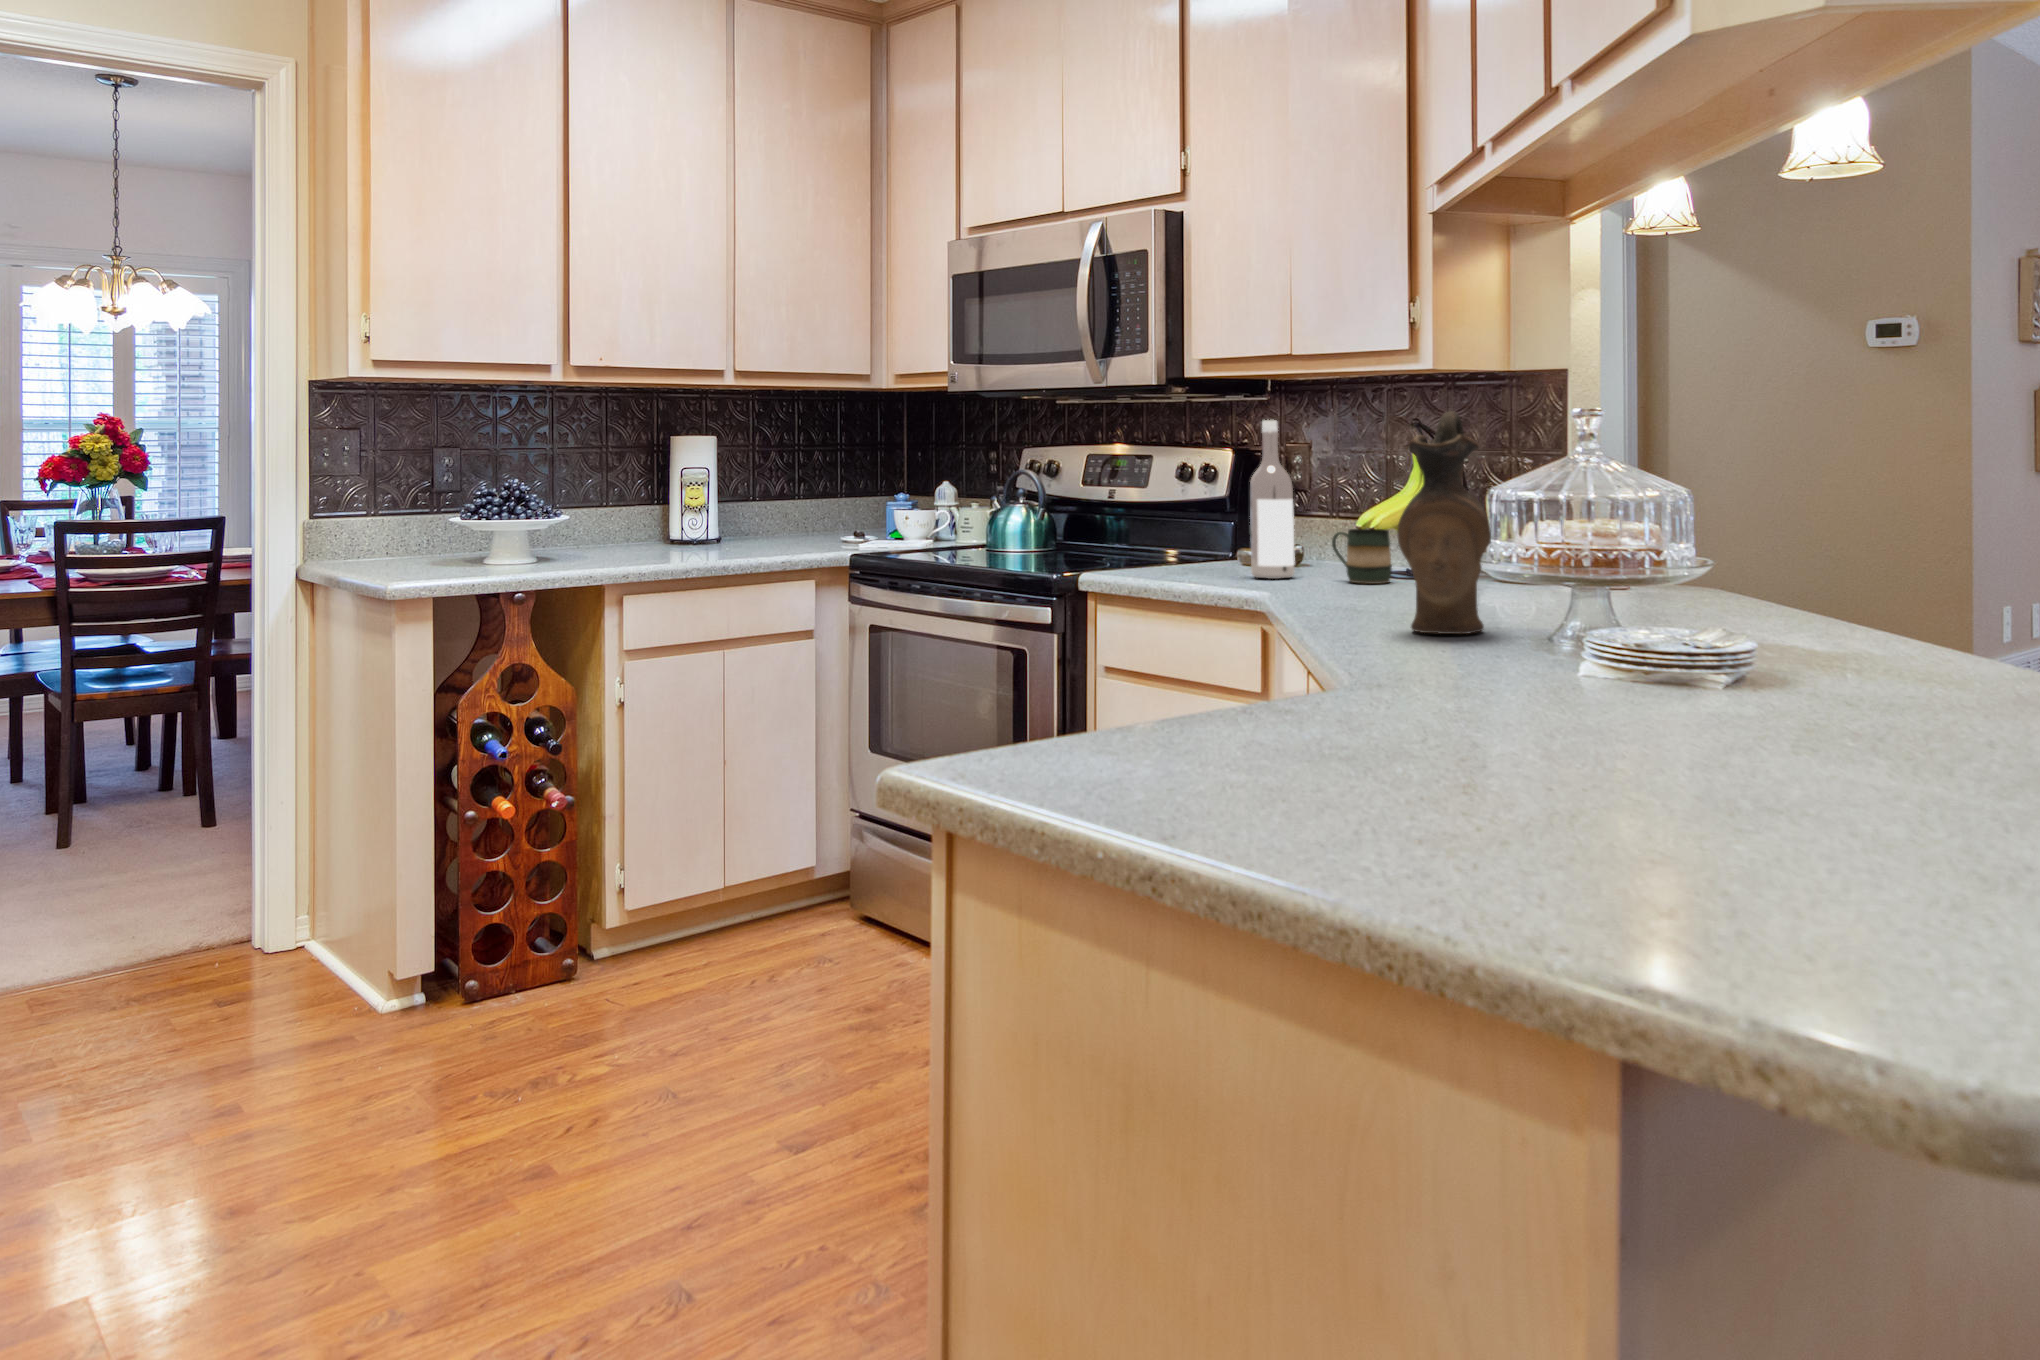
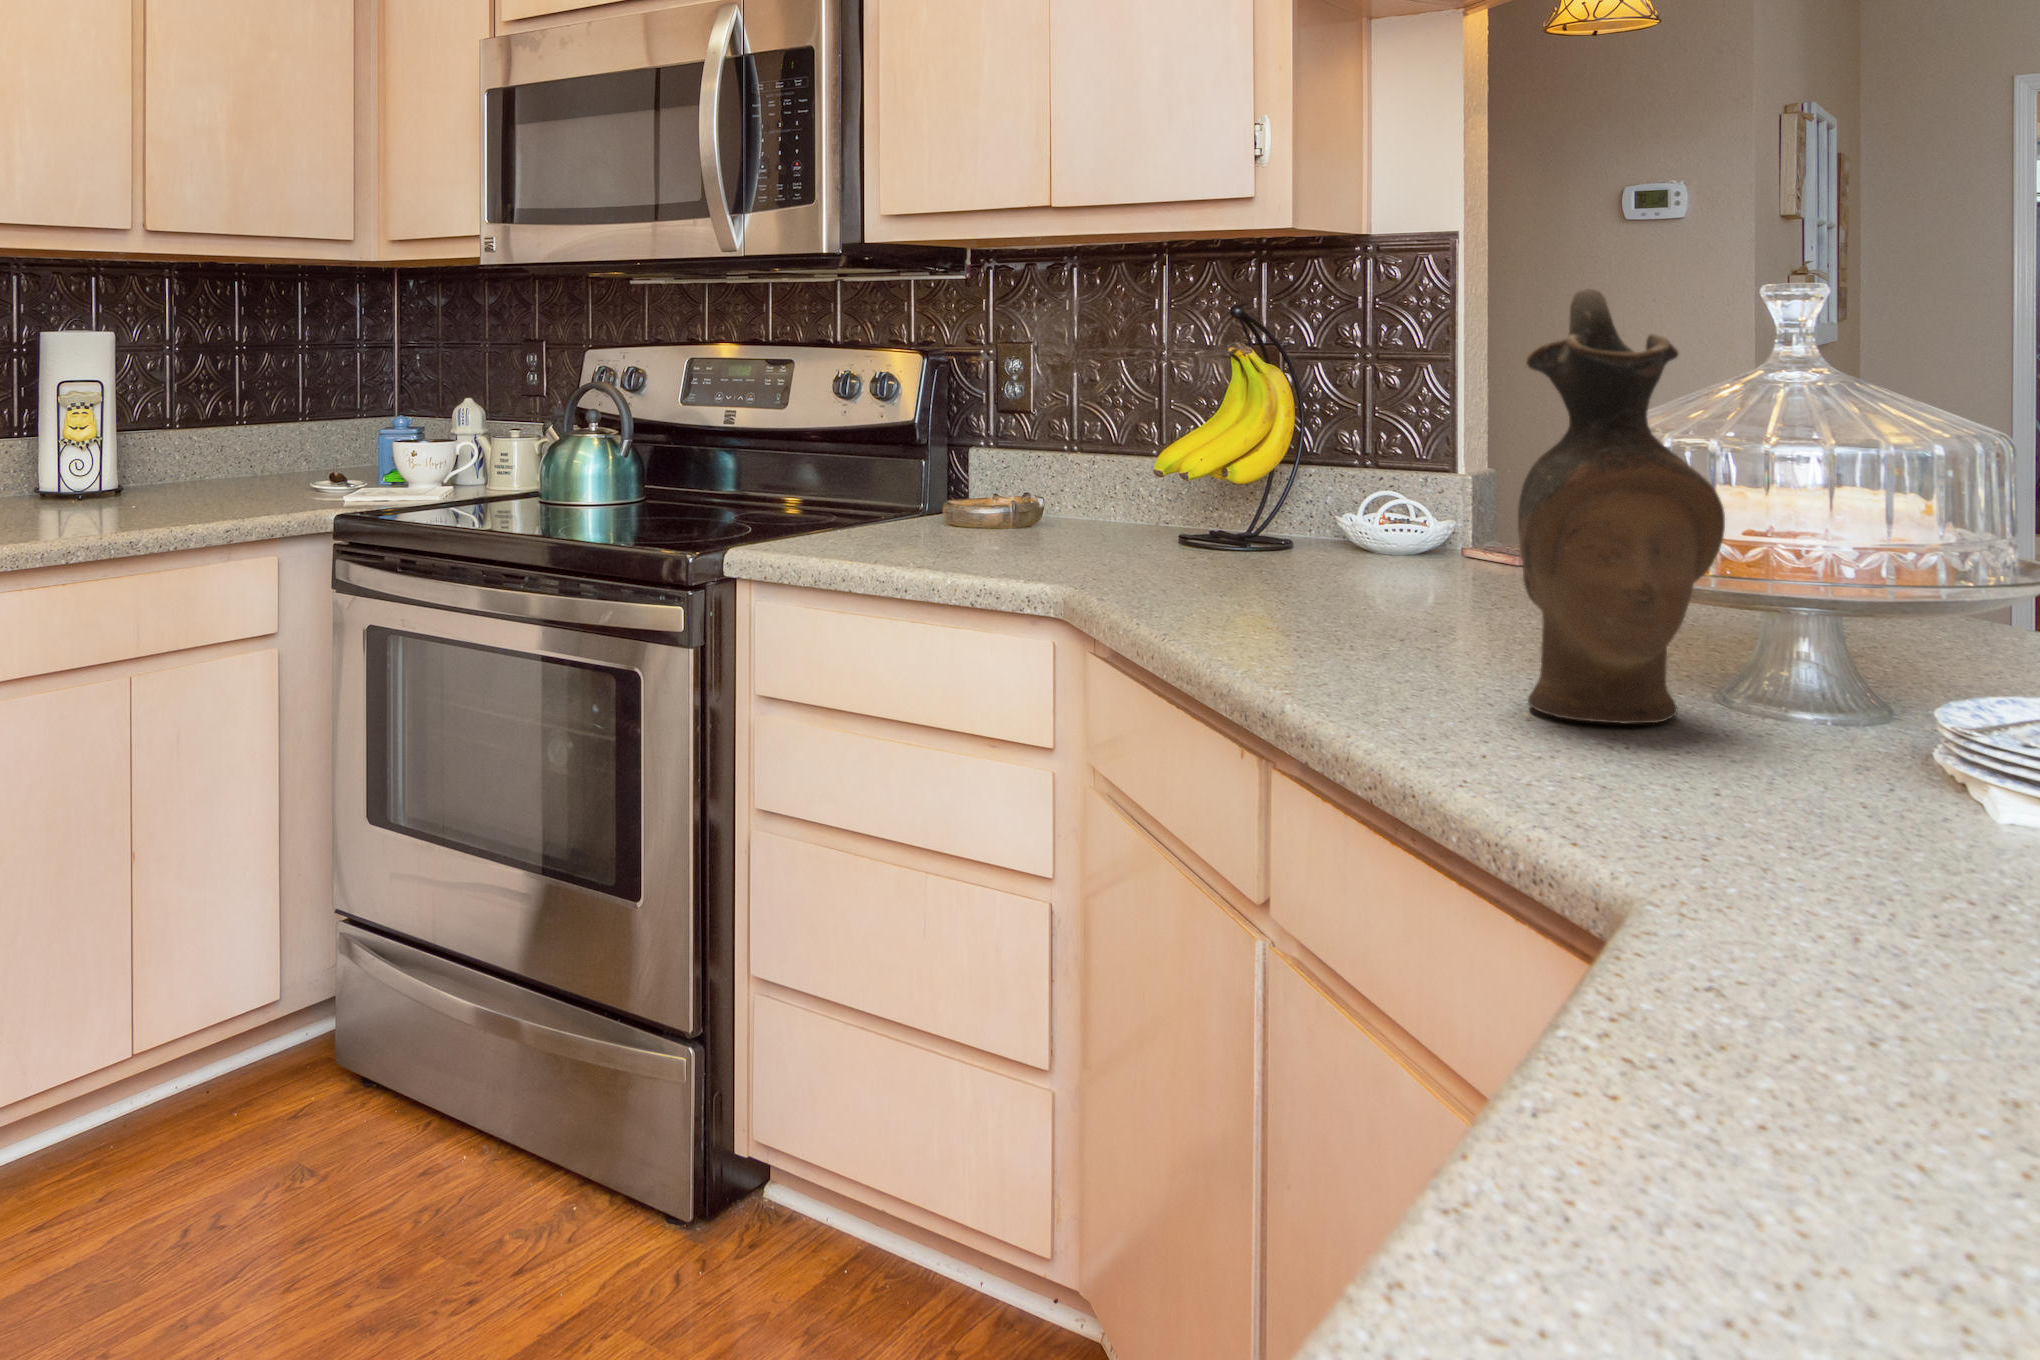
wine bottle: present [1250,420,1295,579] -> none [1018,309,1087,563]
mug: present [1332,529,1392,584] -> none [1155,482,1260,573]

